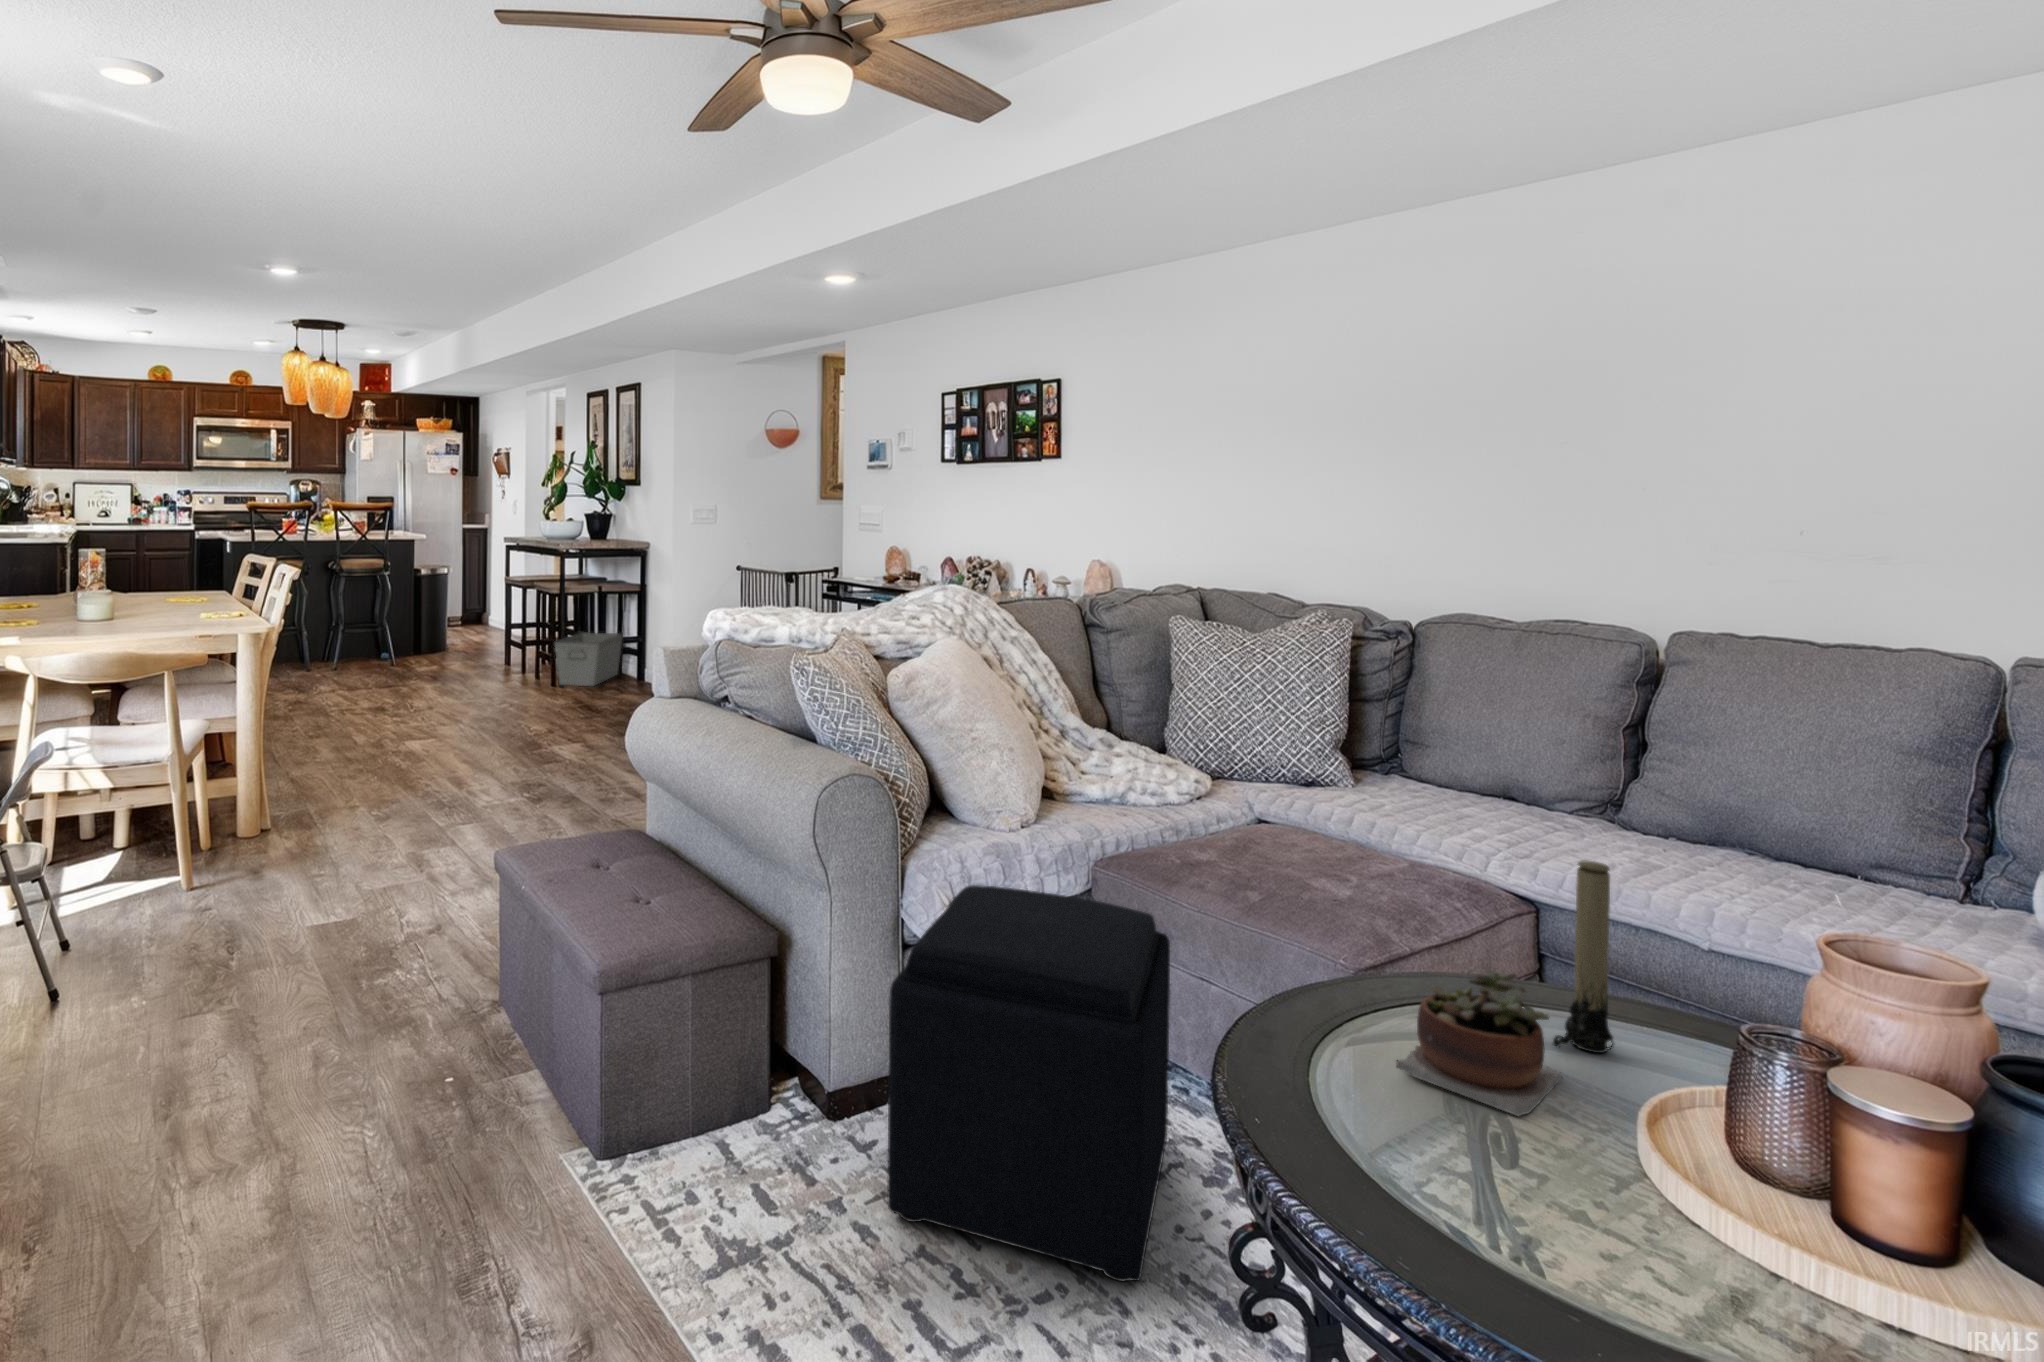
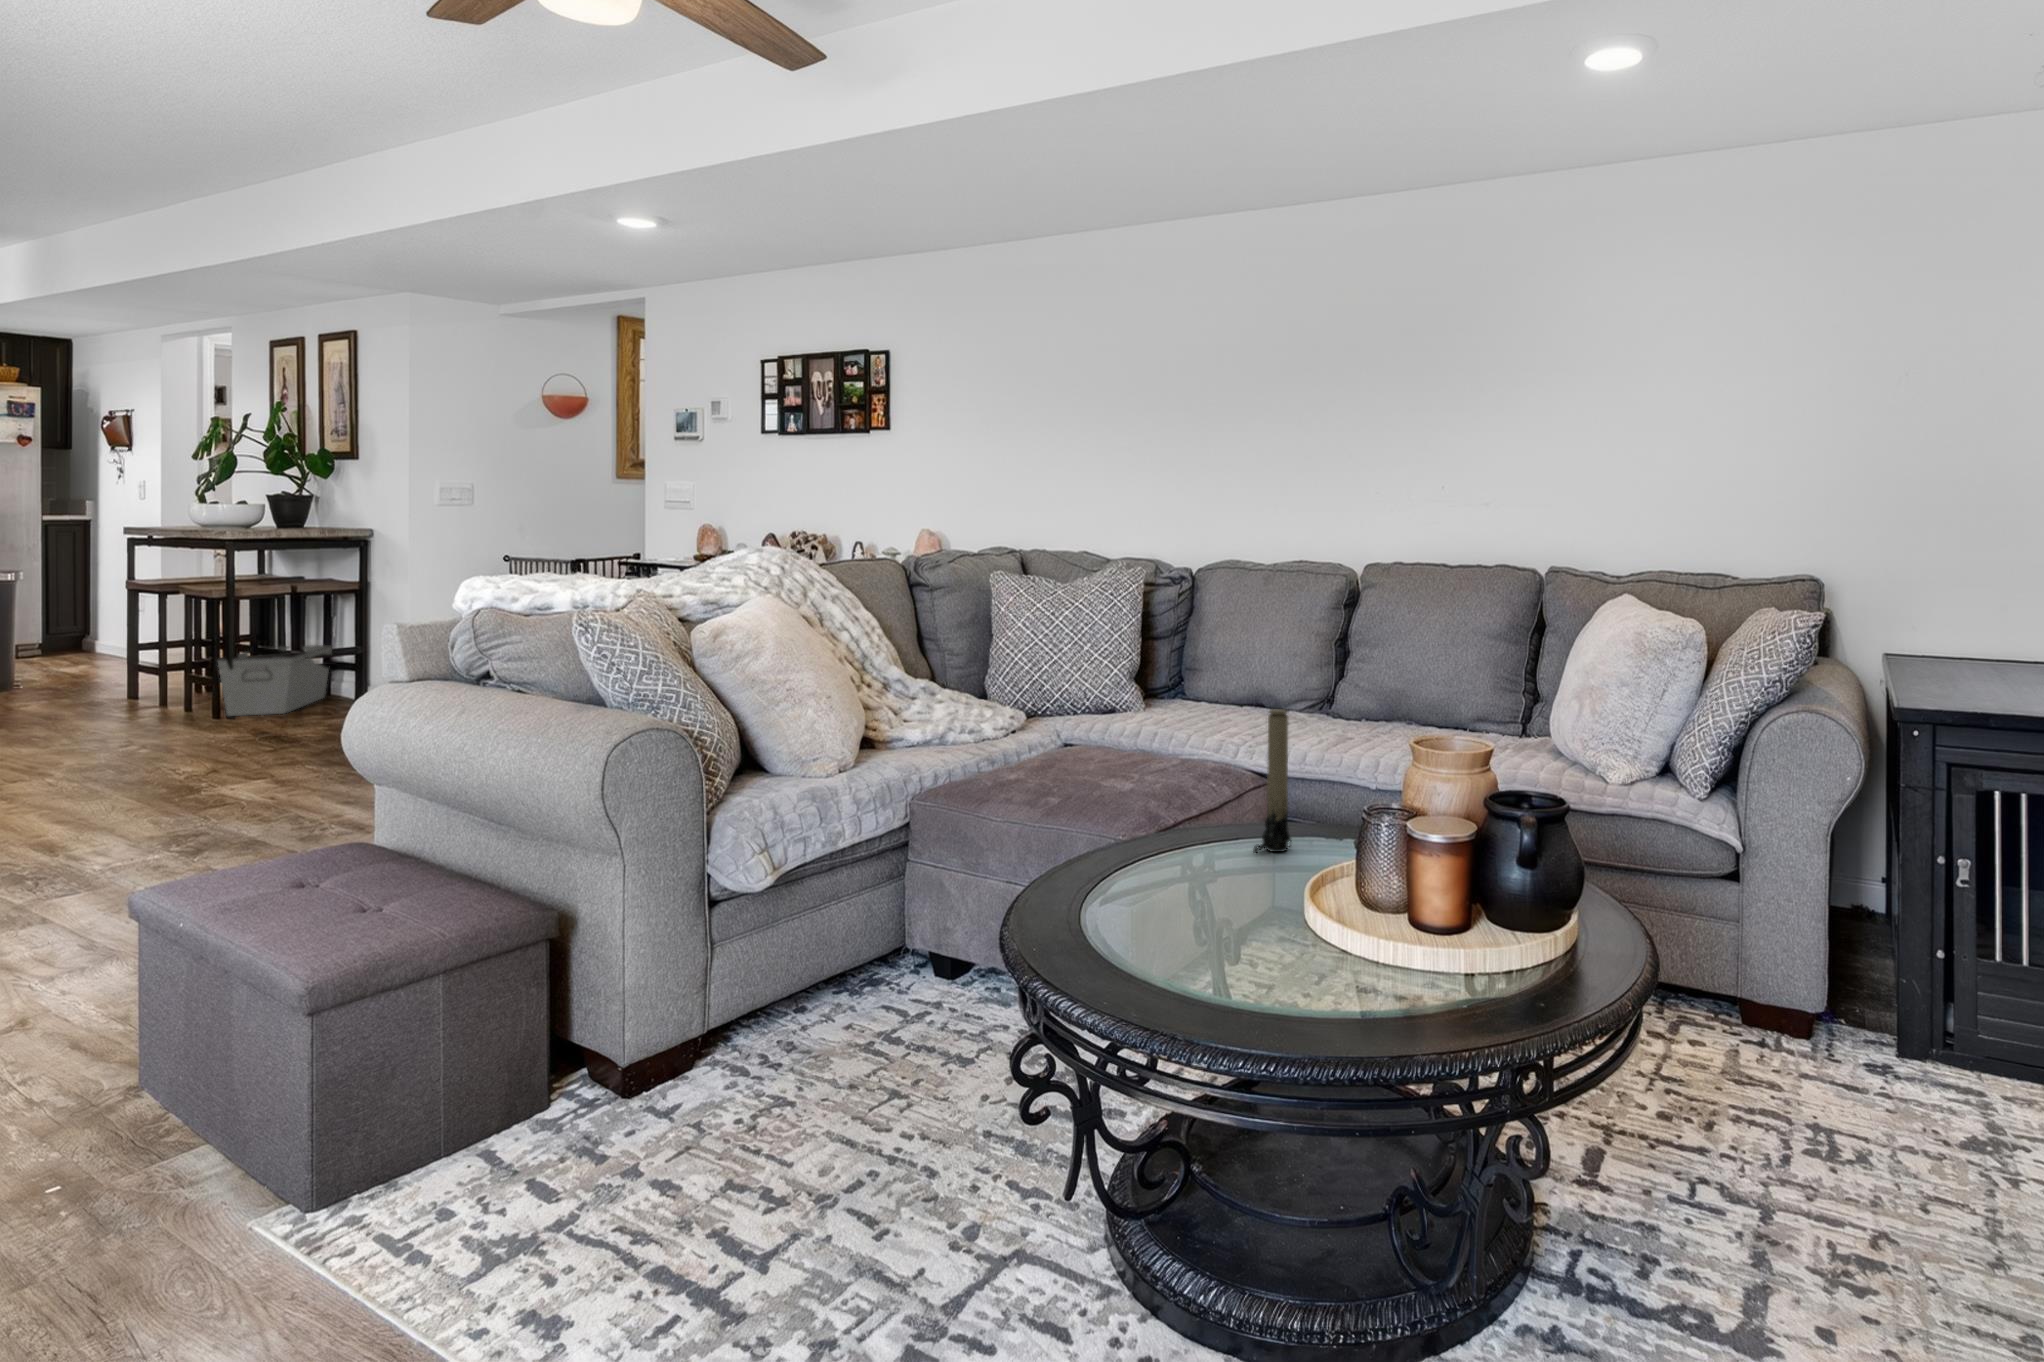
ottoman: present [887,885,1170,1281] -> none [691,822,978,1164]
succulent plant: present [1396,969,1562,1116] -> none [1142,798,1257,900]

